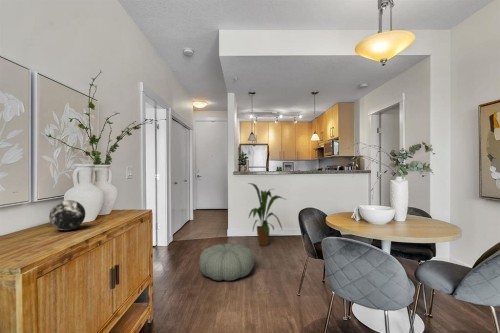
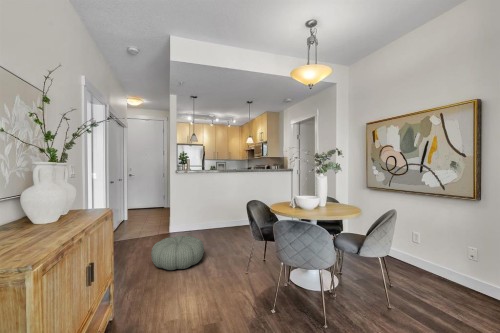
house plant: present [249,183,282,246] -> none [192,180,227,236]
decorative orb: present [49,200,85,230] -> none [19,200,60,230]

